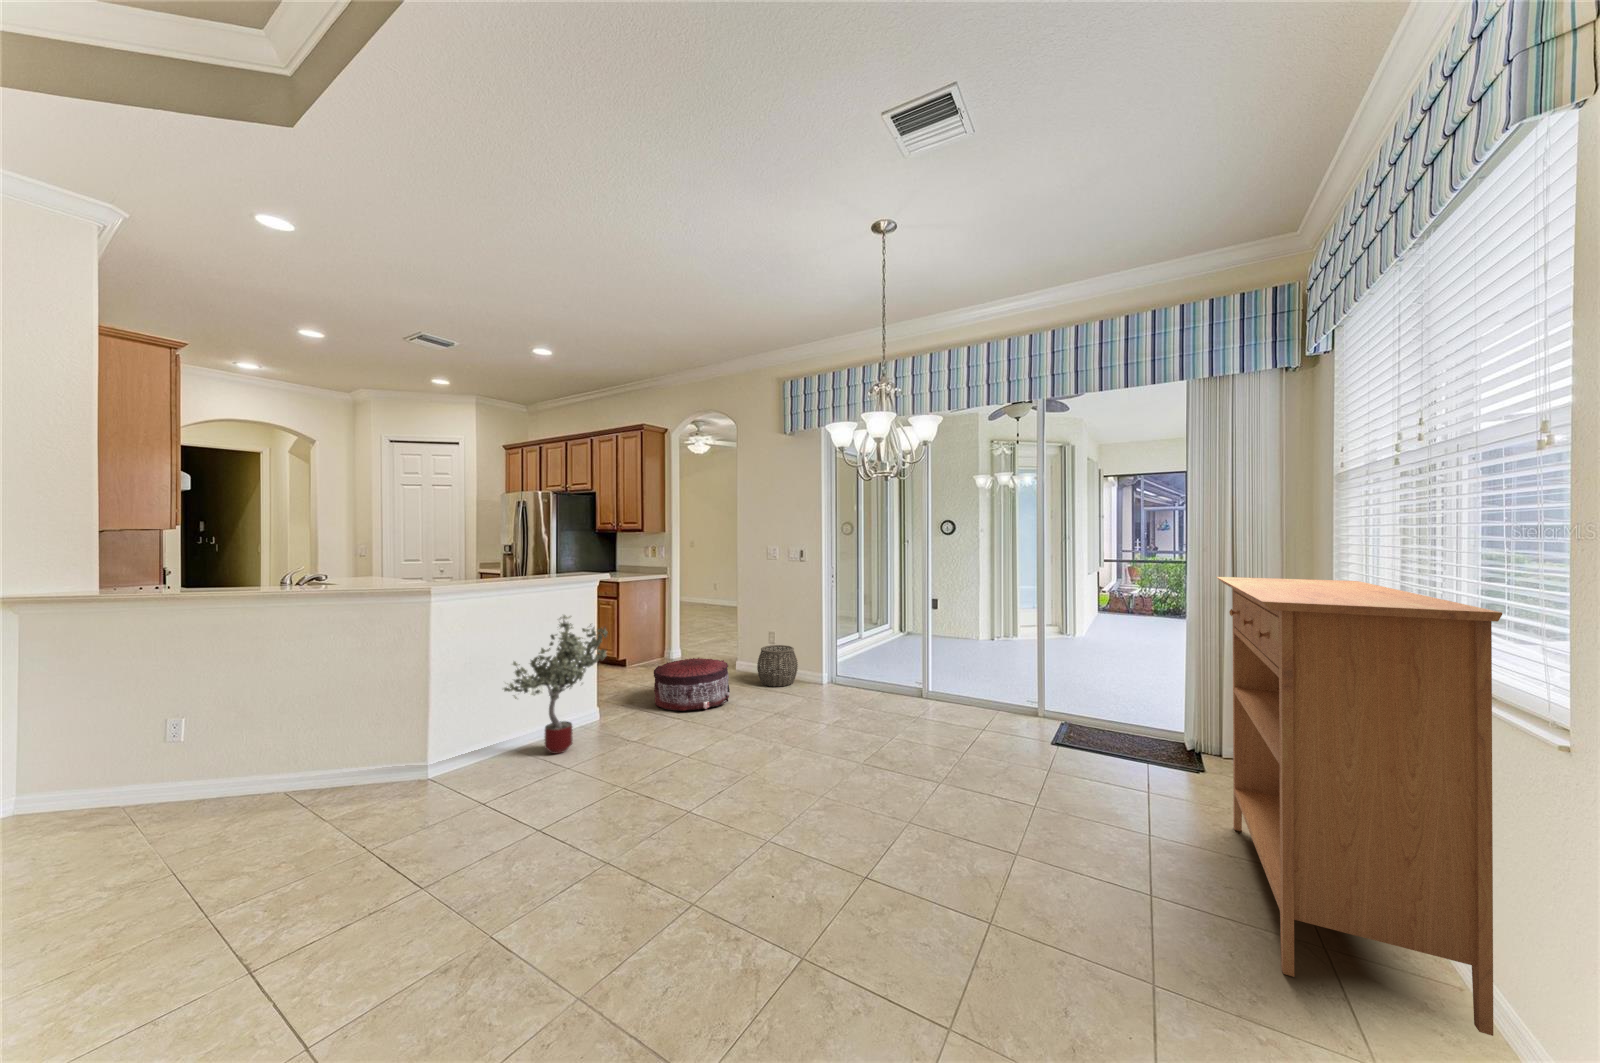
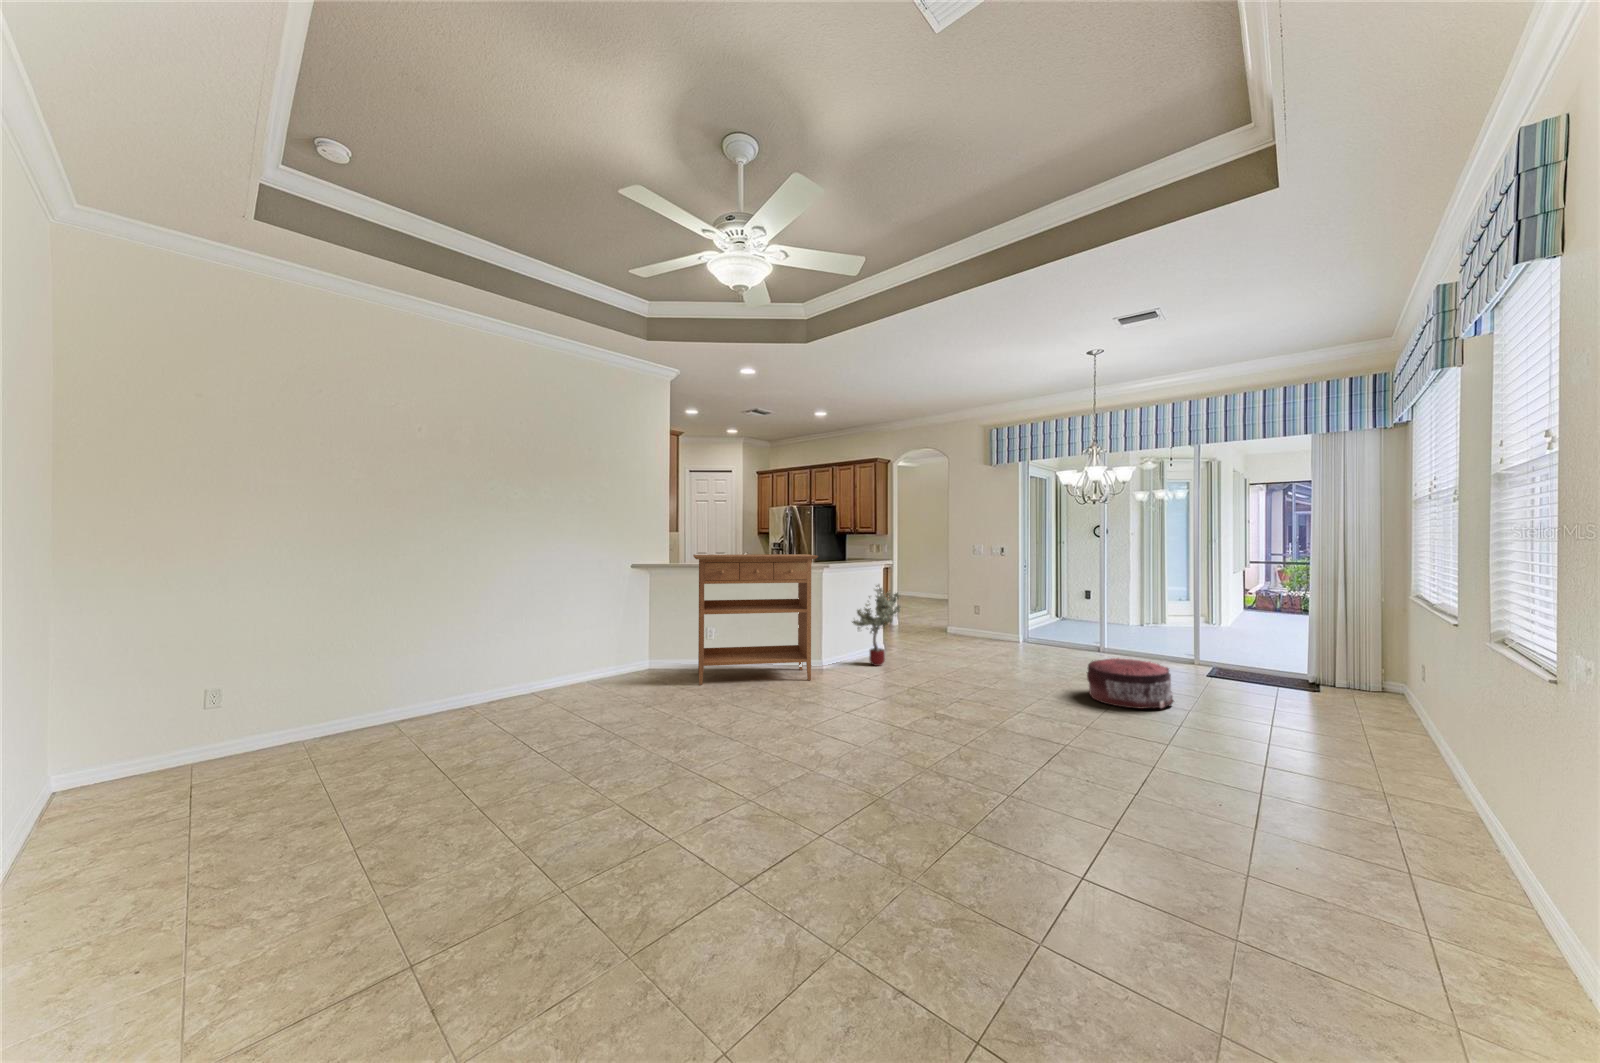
console table: present [1217,577,1502,1036] -> present [693,554,818,685]
woven basket: present [757,645,798,687] -> none [973,615,1003,644]
pouf: present [654,658,730,711] -> present [1087,658,1174,709]

